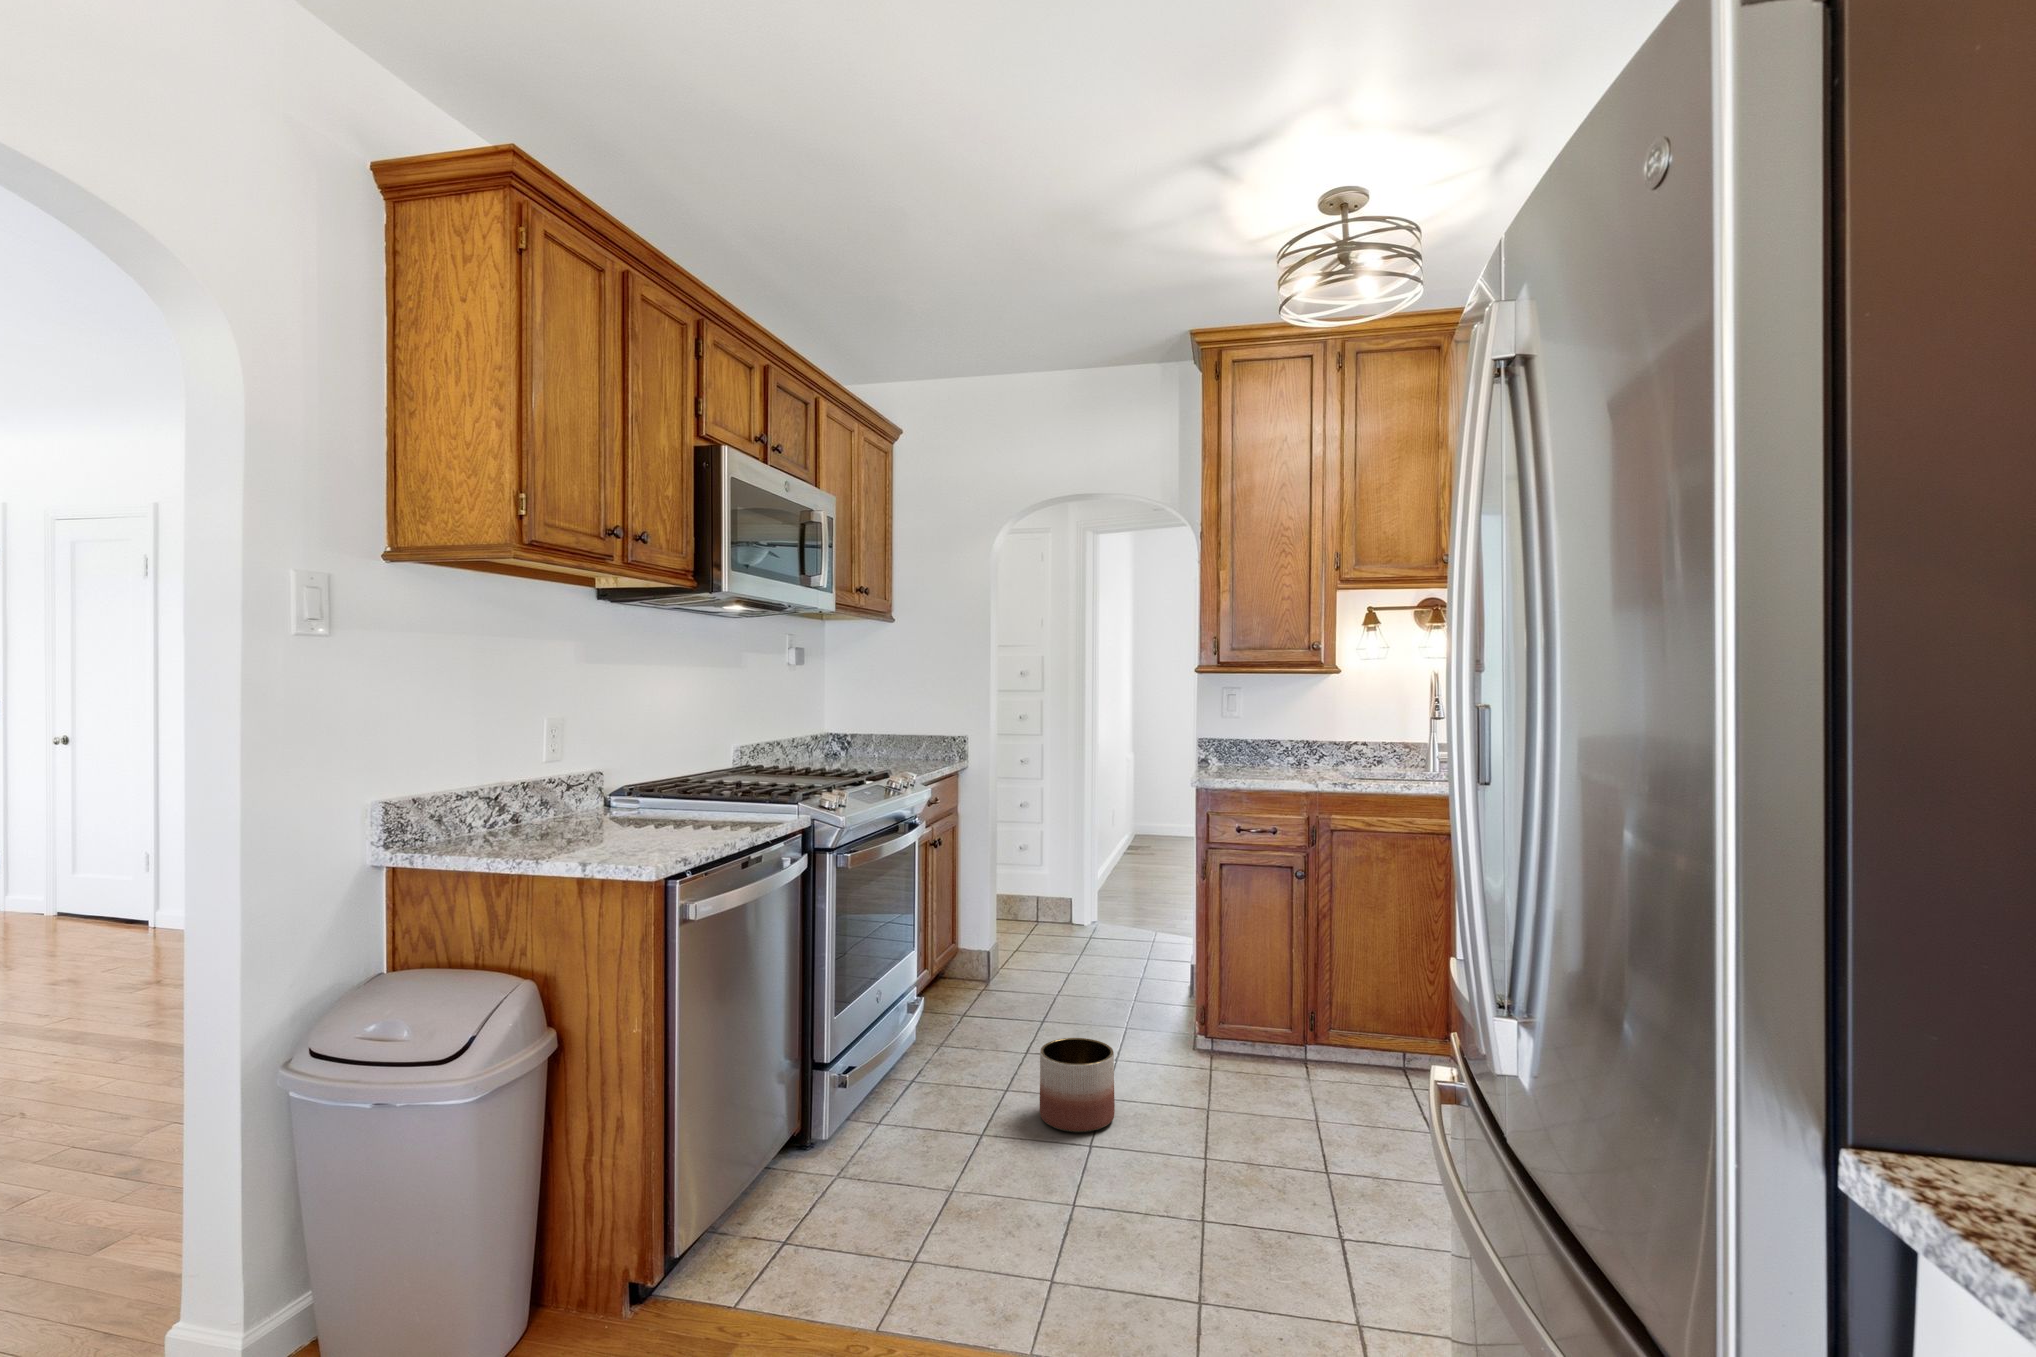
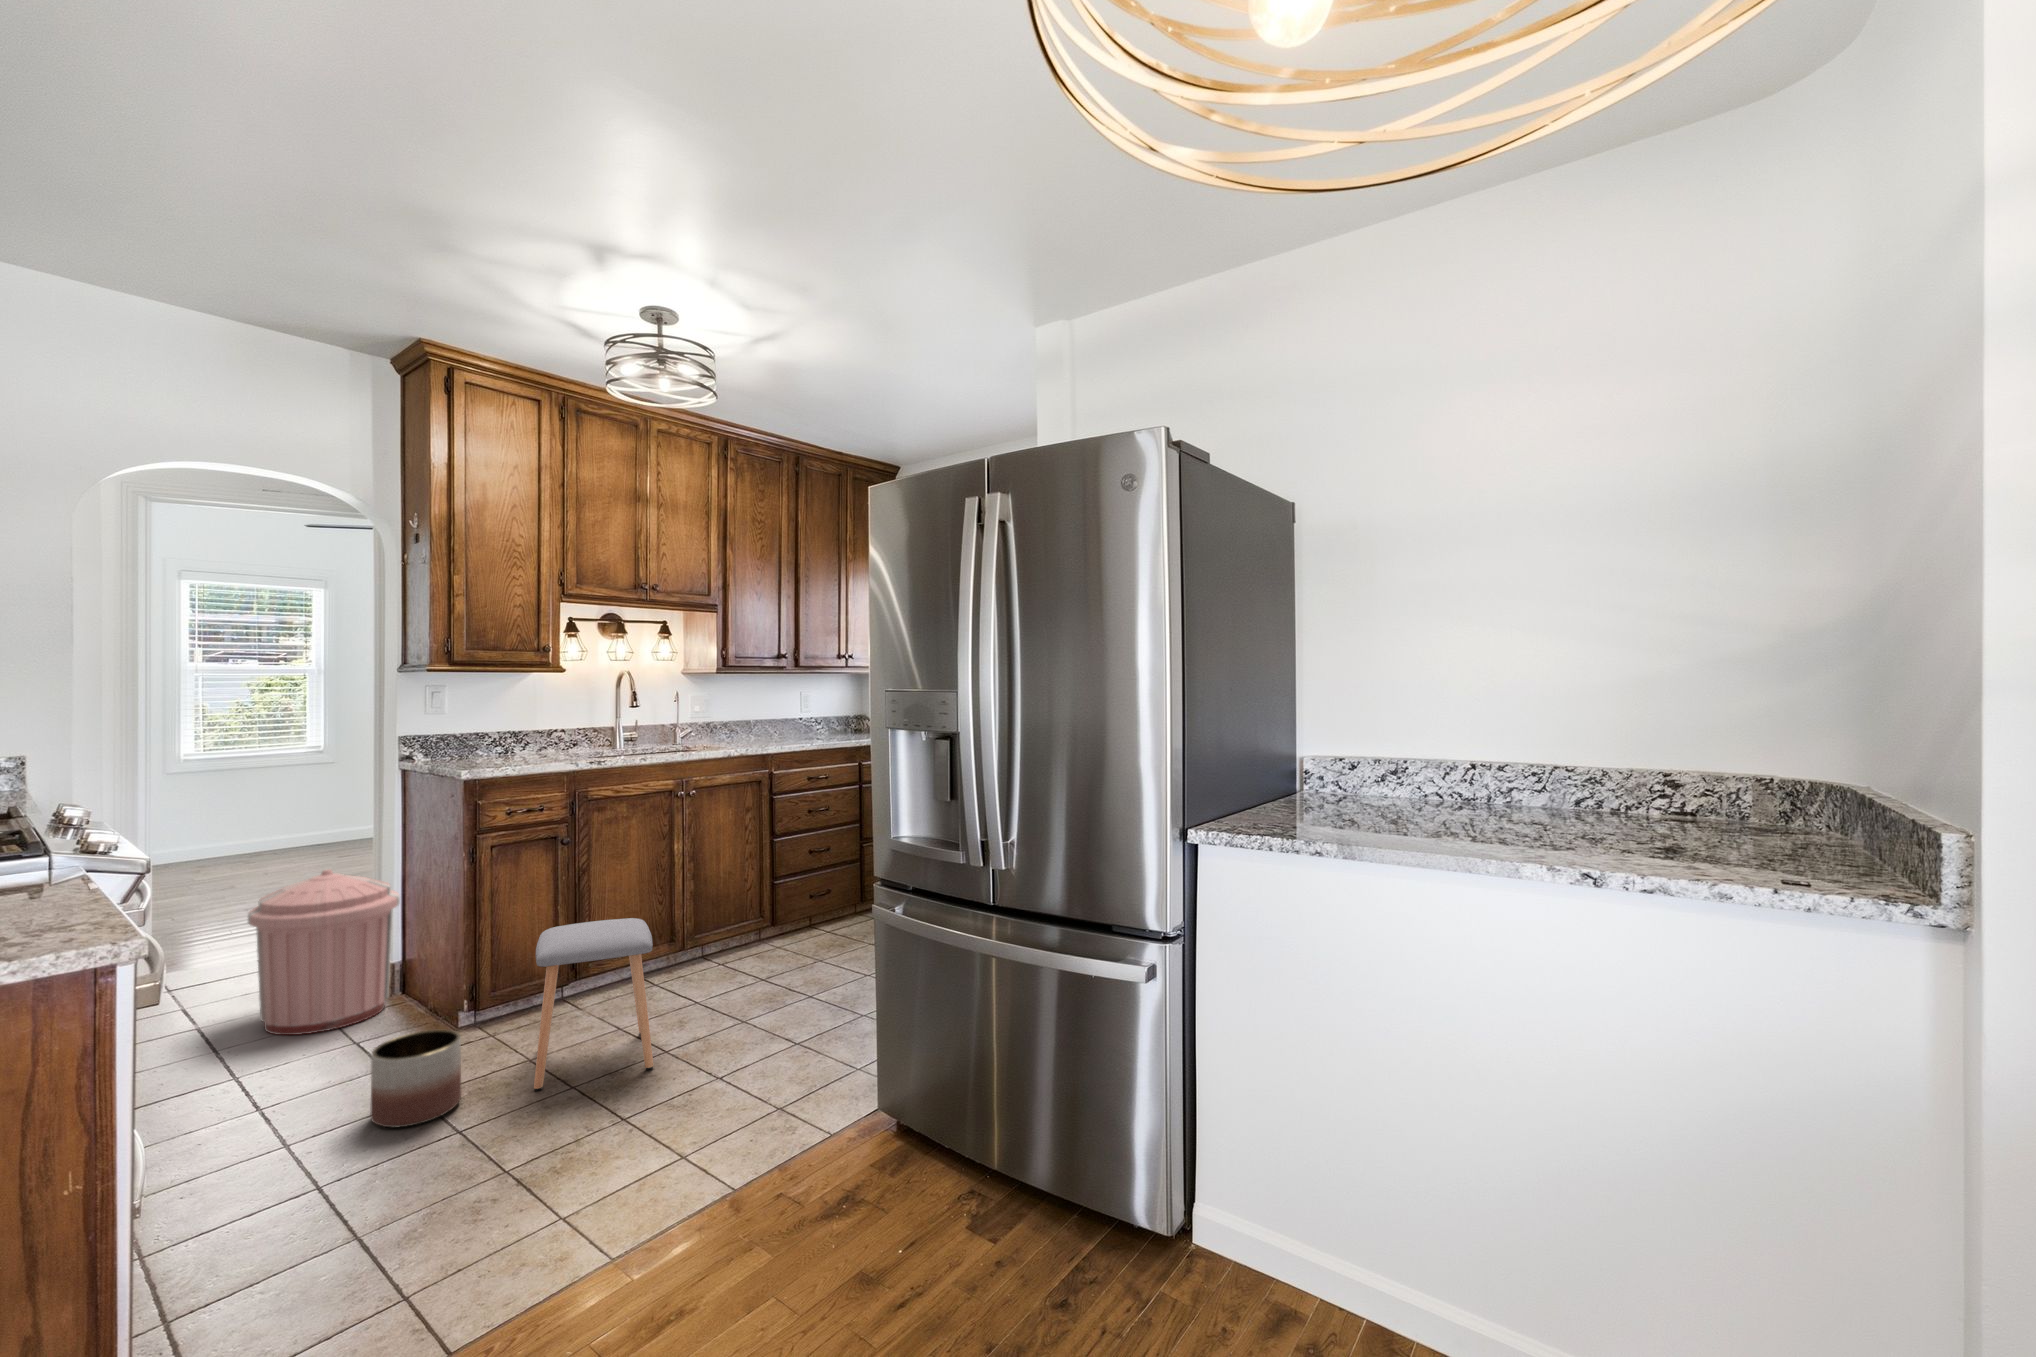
trash can: none [1071,861,1184,1014] -> present [248,869,400,1035]
stool: none [1168,972,1332,1184] -> present [534,918,653,1091]

